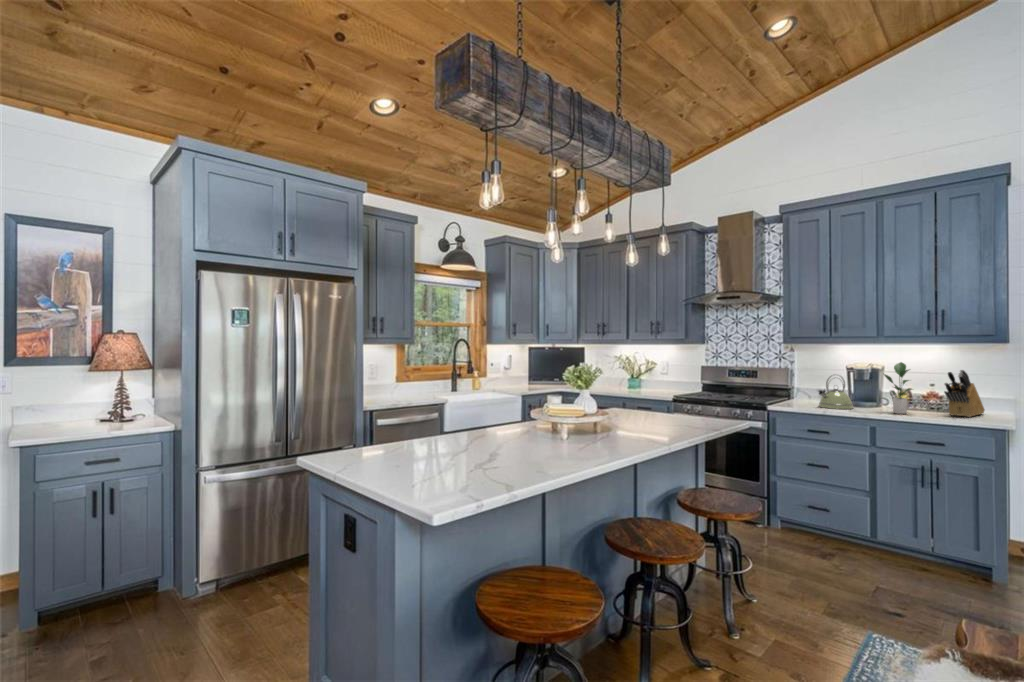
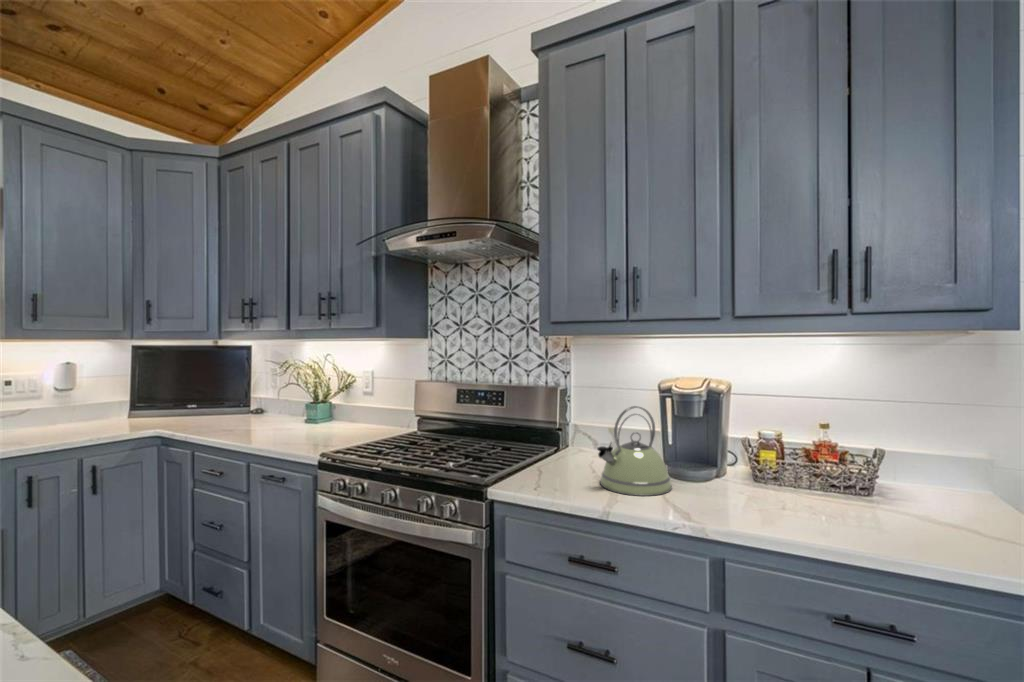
potted plant: present [884,362,912,414] -> none [737,378,813,518]
knife block: present [944,370,985,417] -> none [884,400,947,527]

